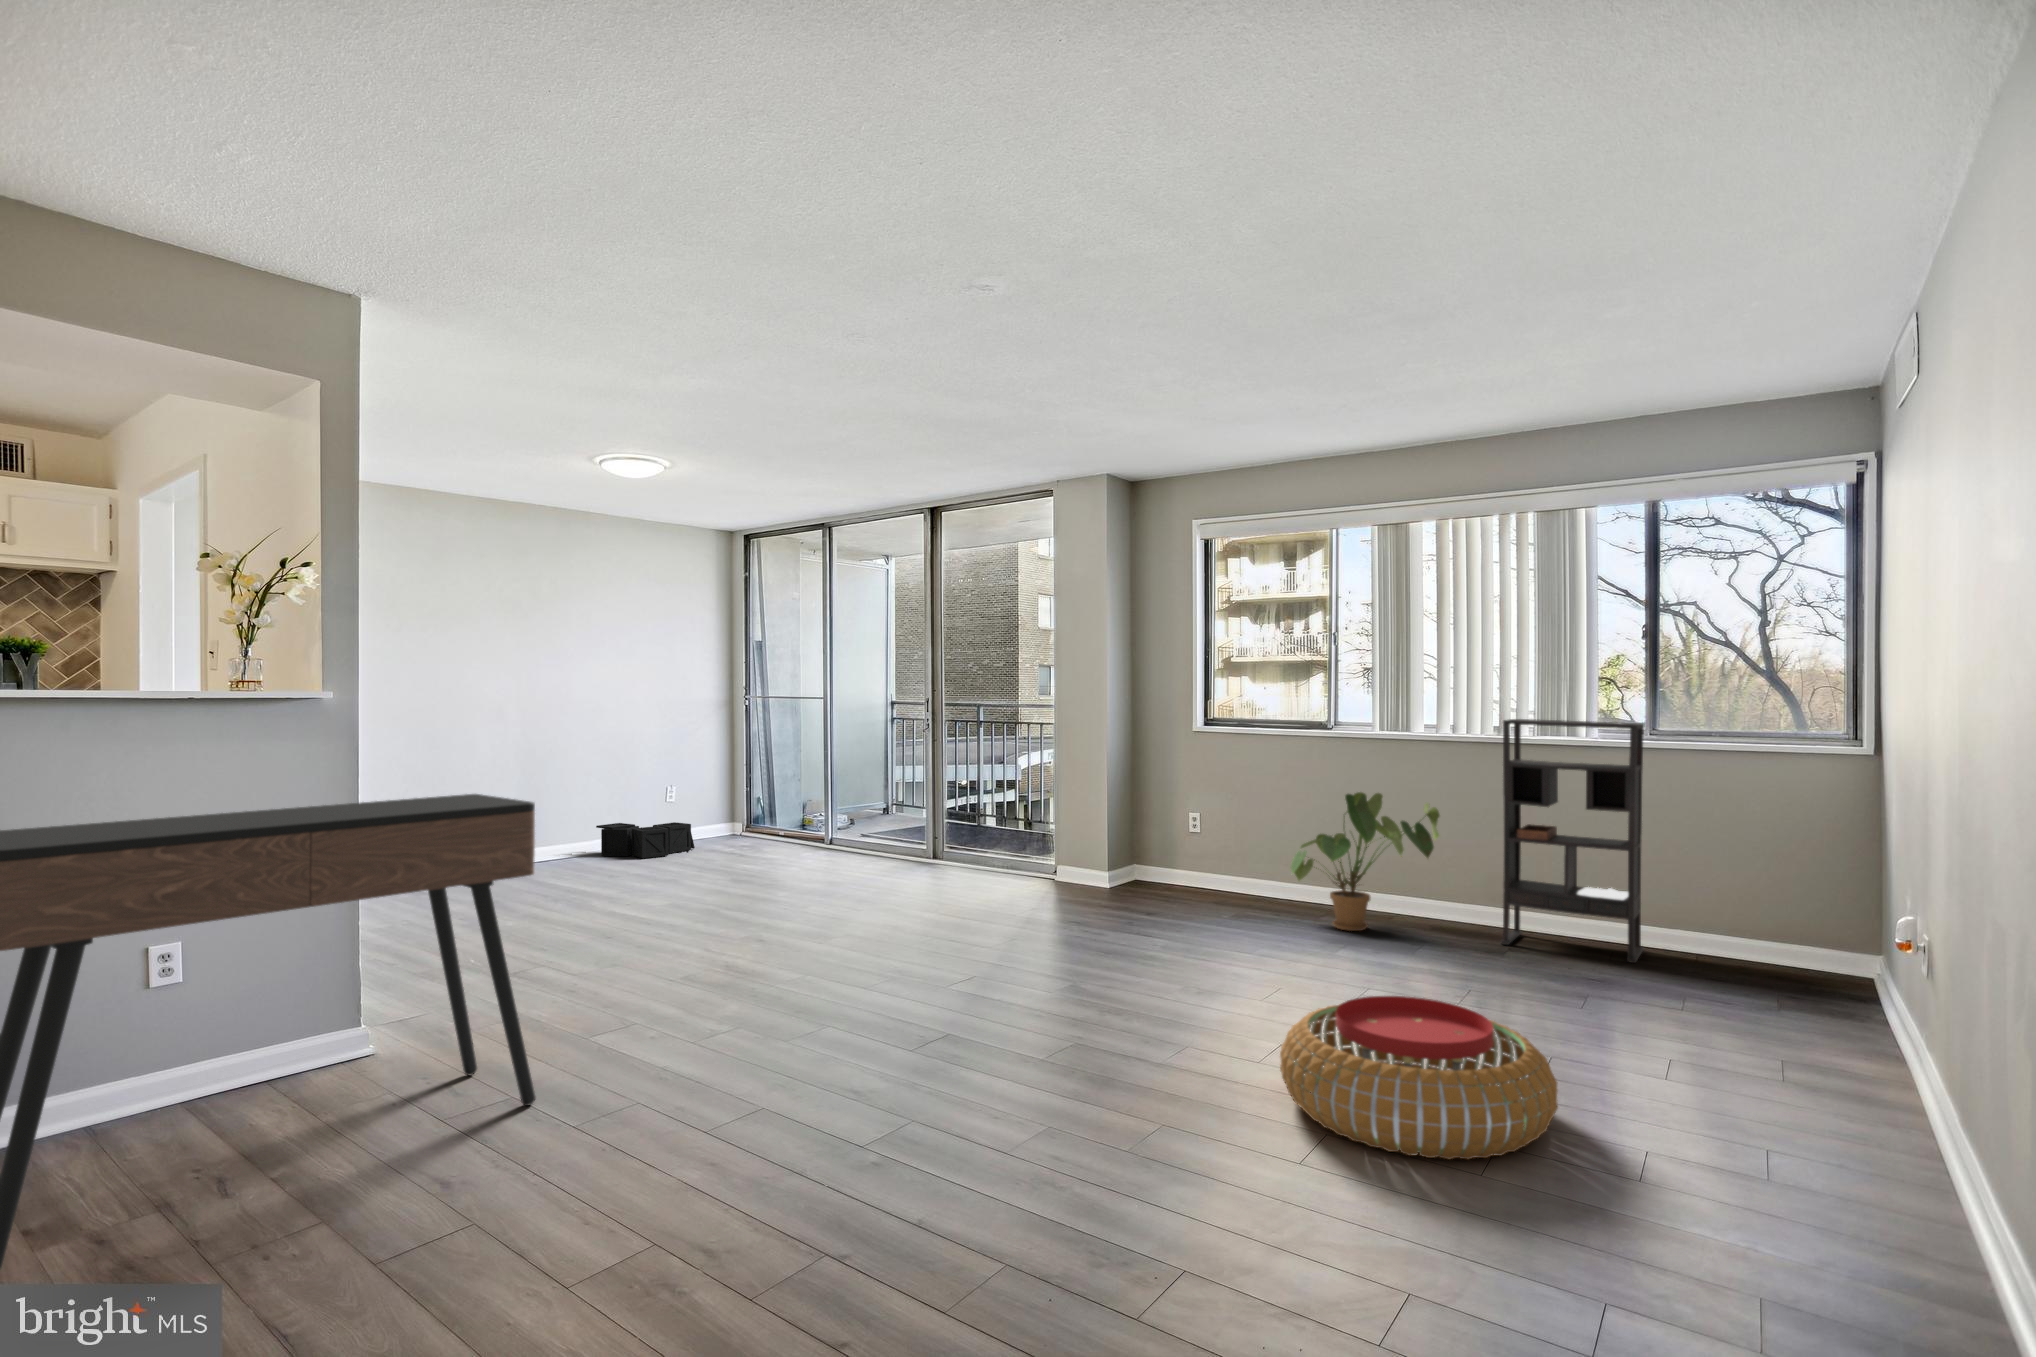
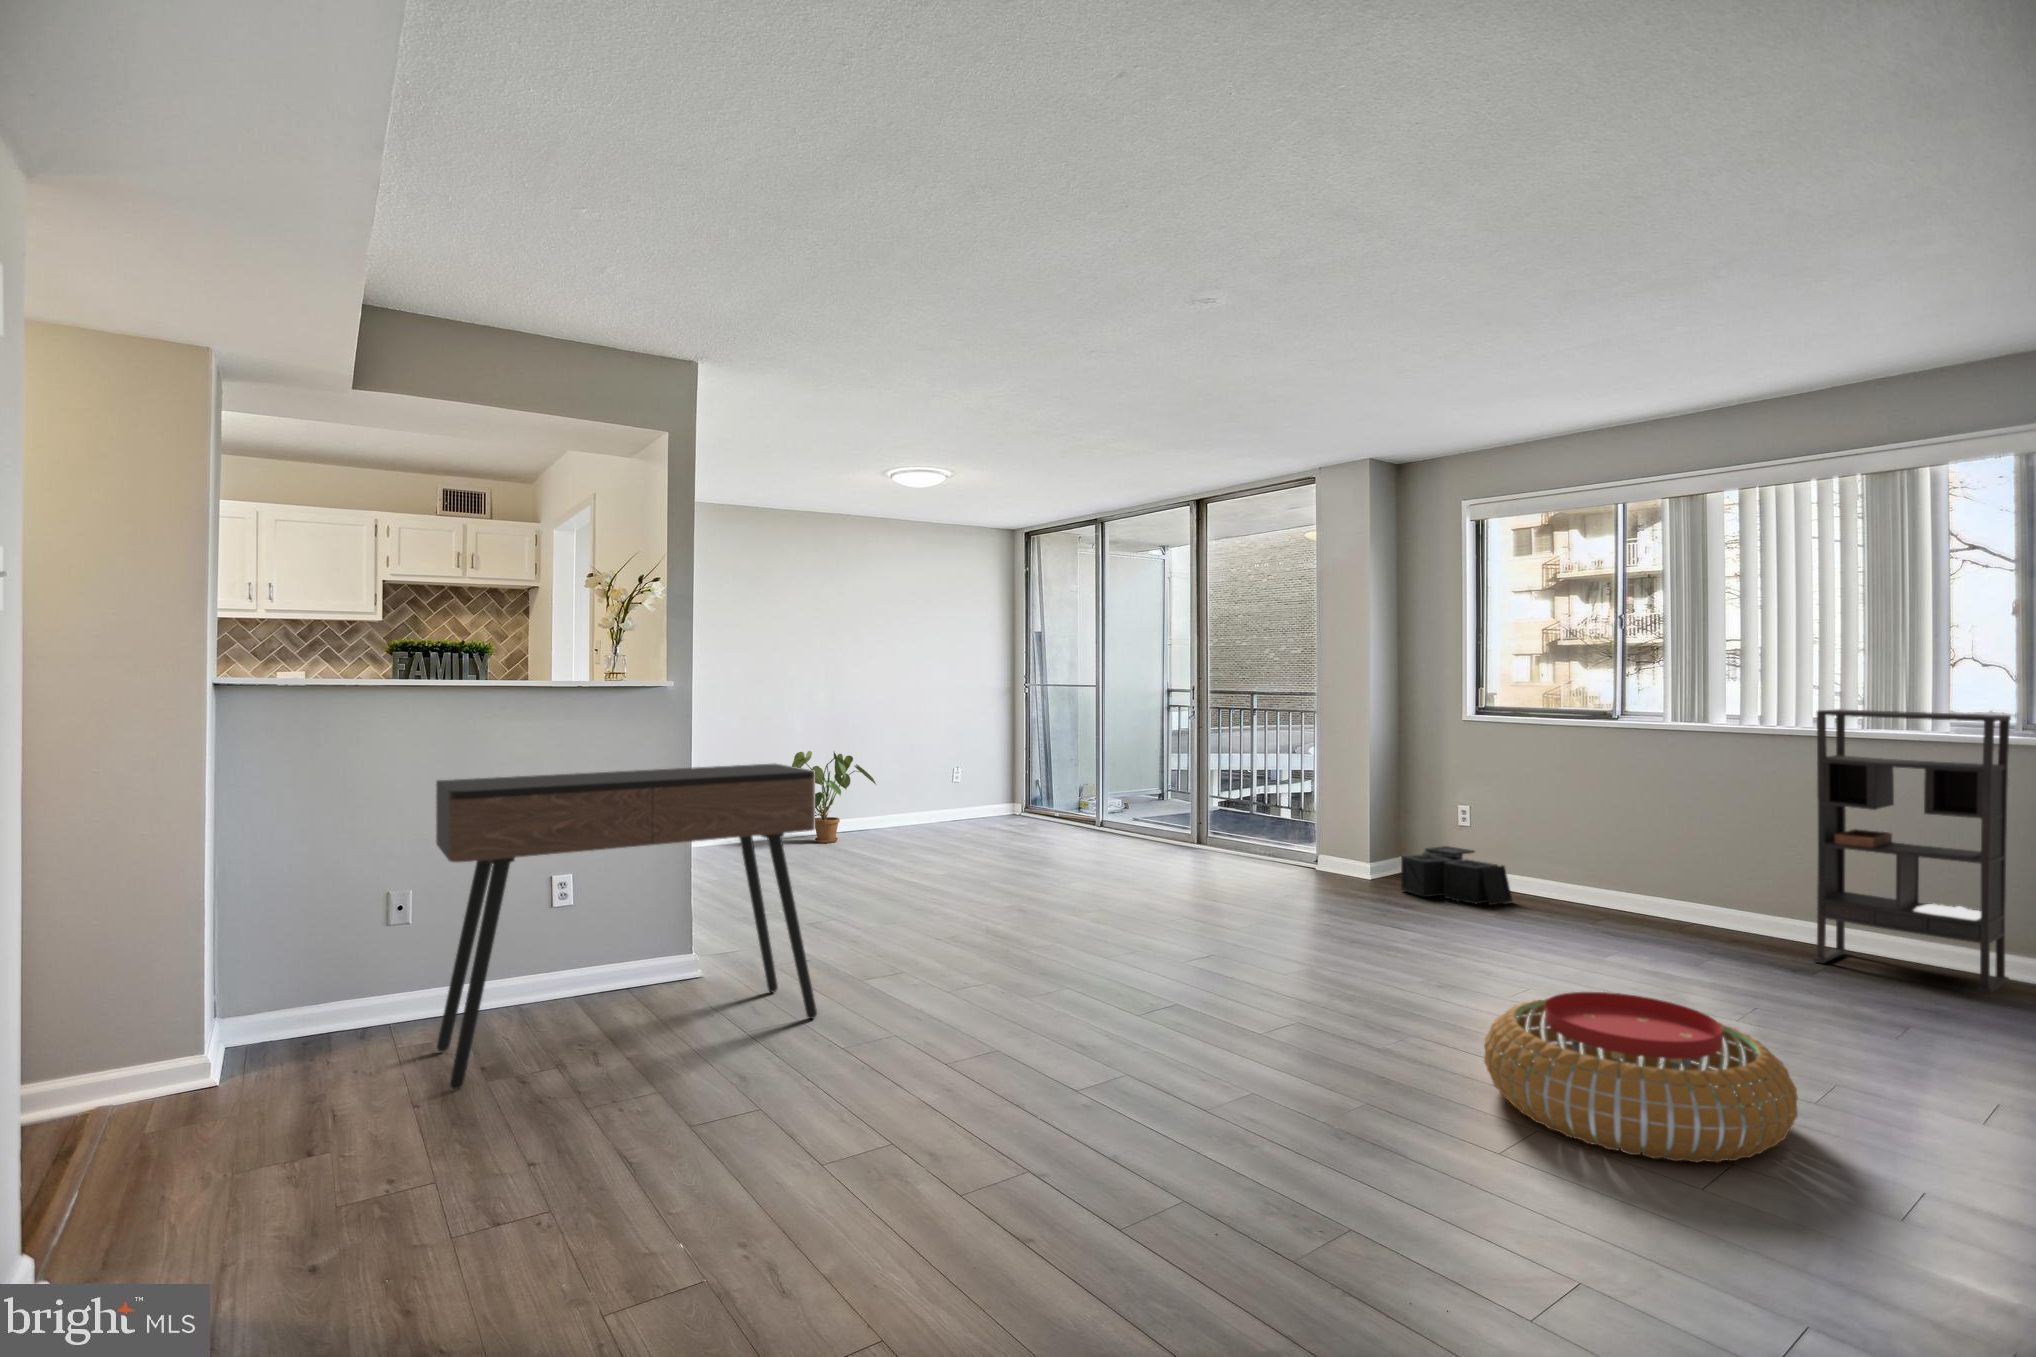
house plant: present [1291,792,1440,931] -> present [792,751,876,843]
storage bin: present [596,822,695,858] -> present [1401,846,1512,905]

